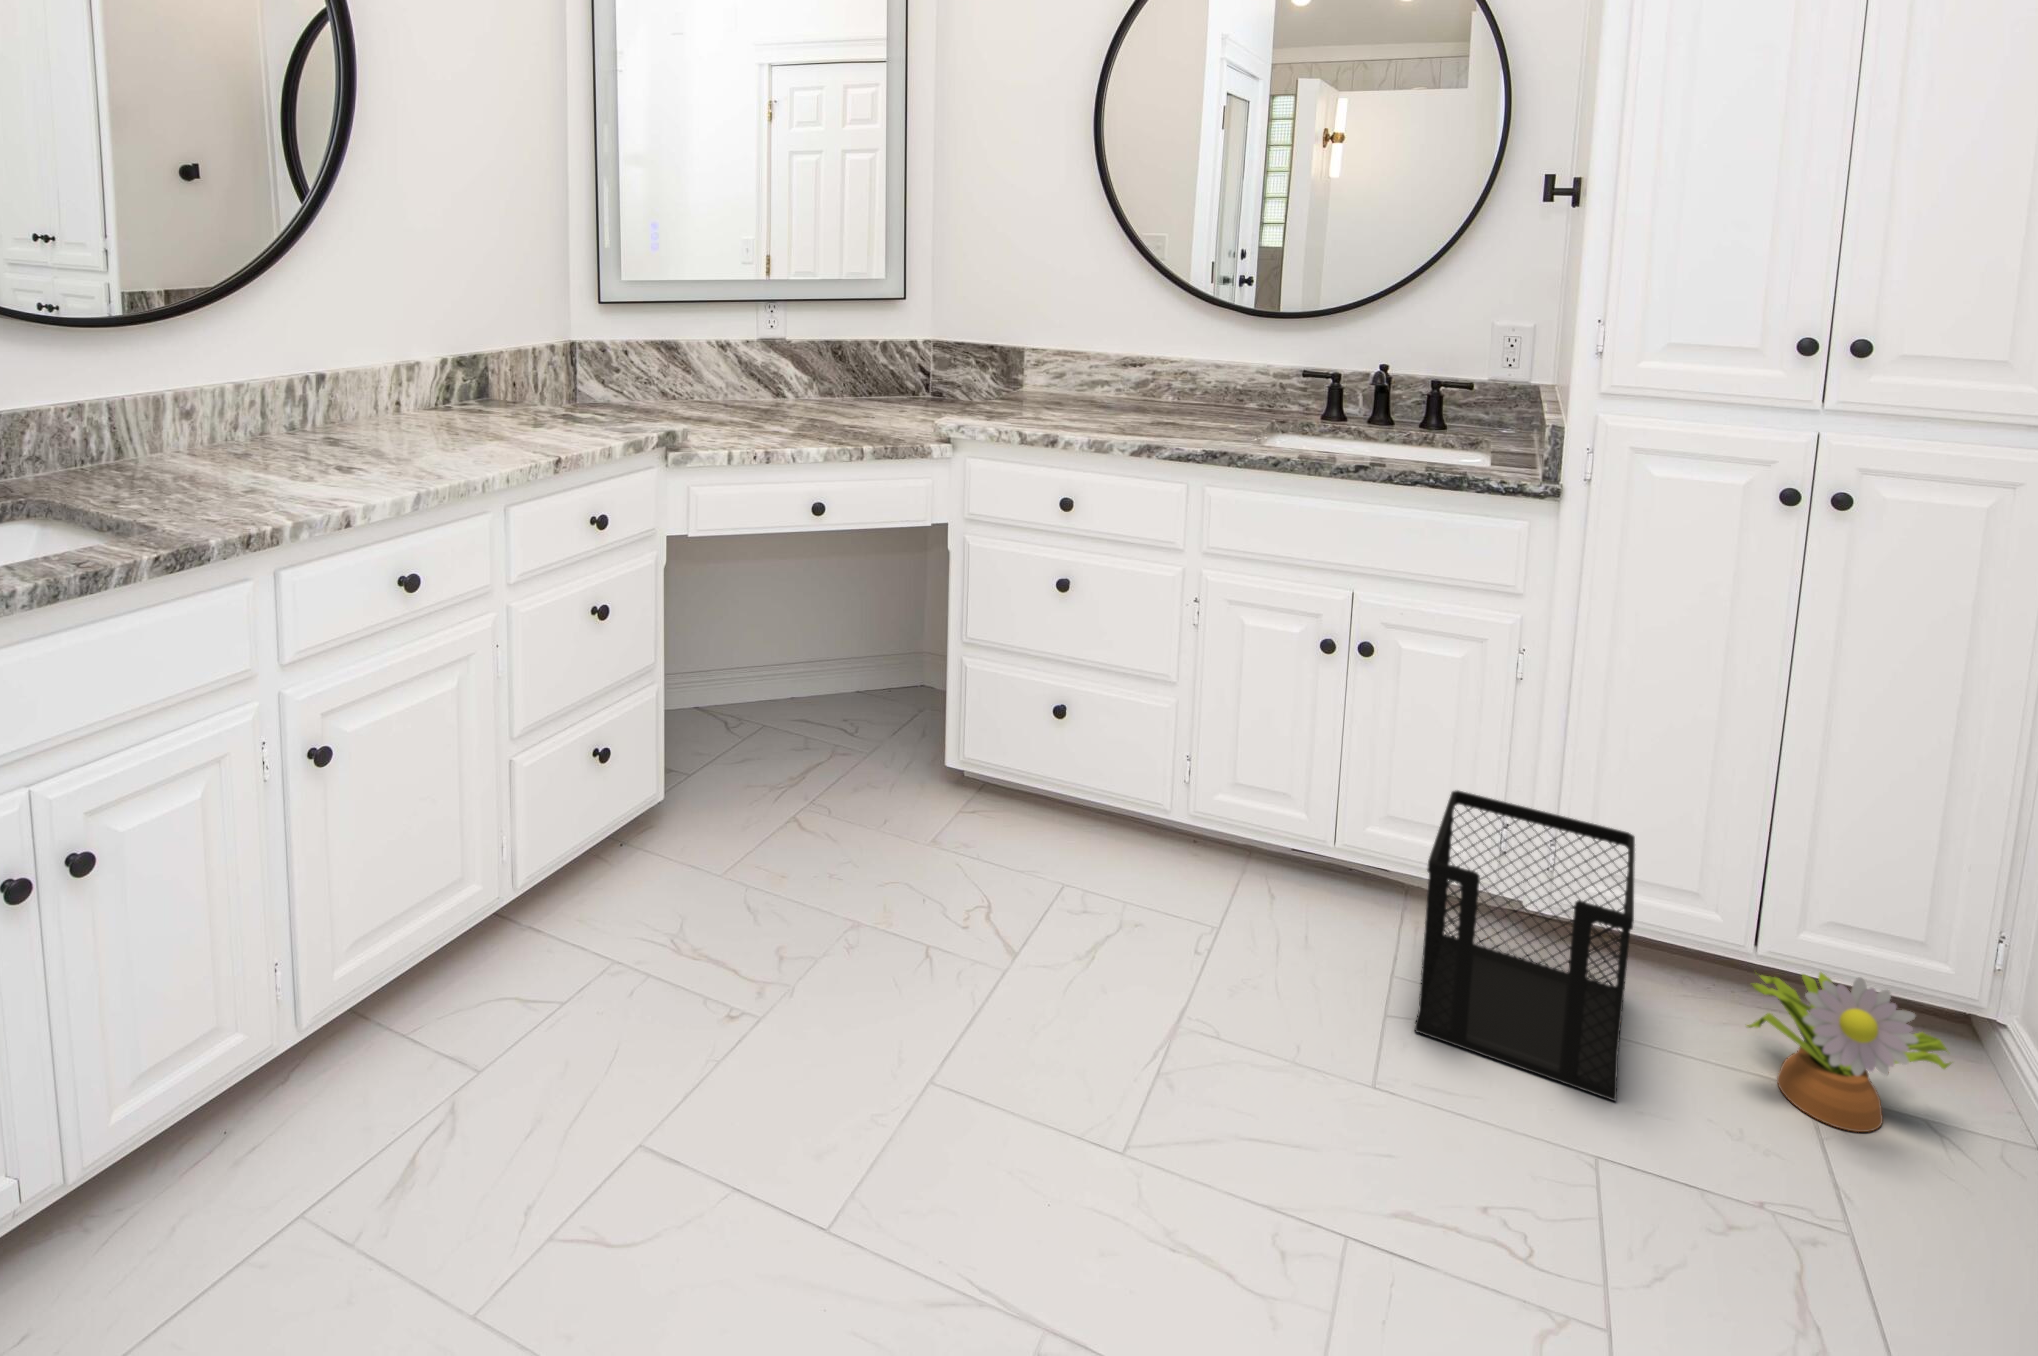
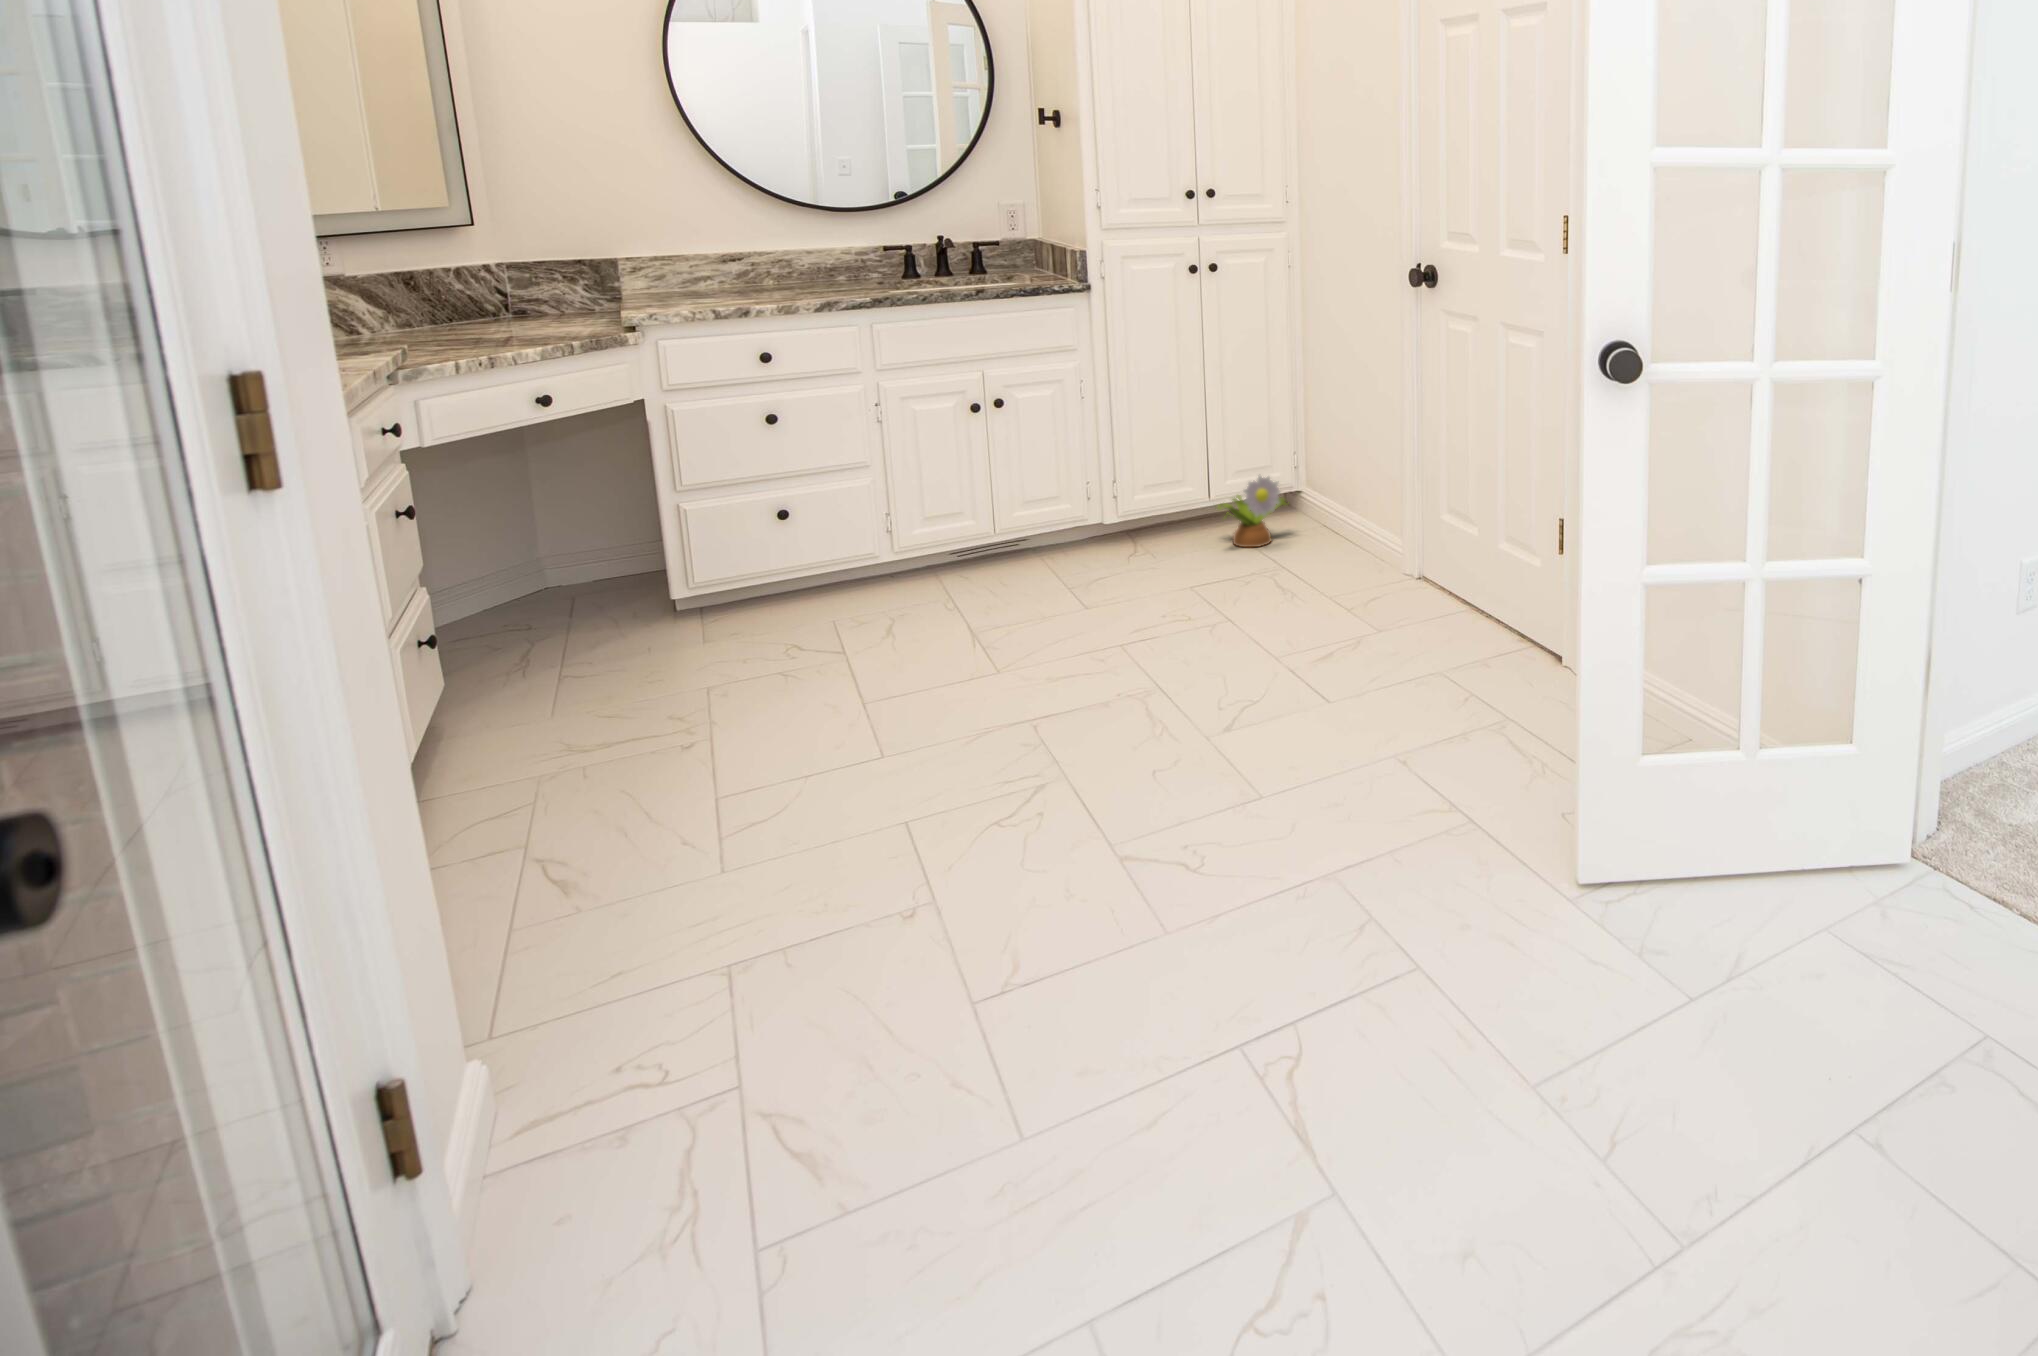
wastebasket: present [1415,790,1635,1101] -> none [1065,460,1185,588]

